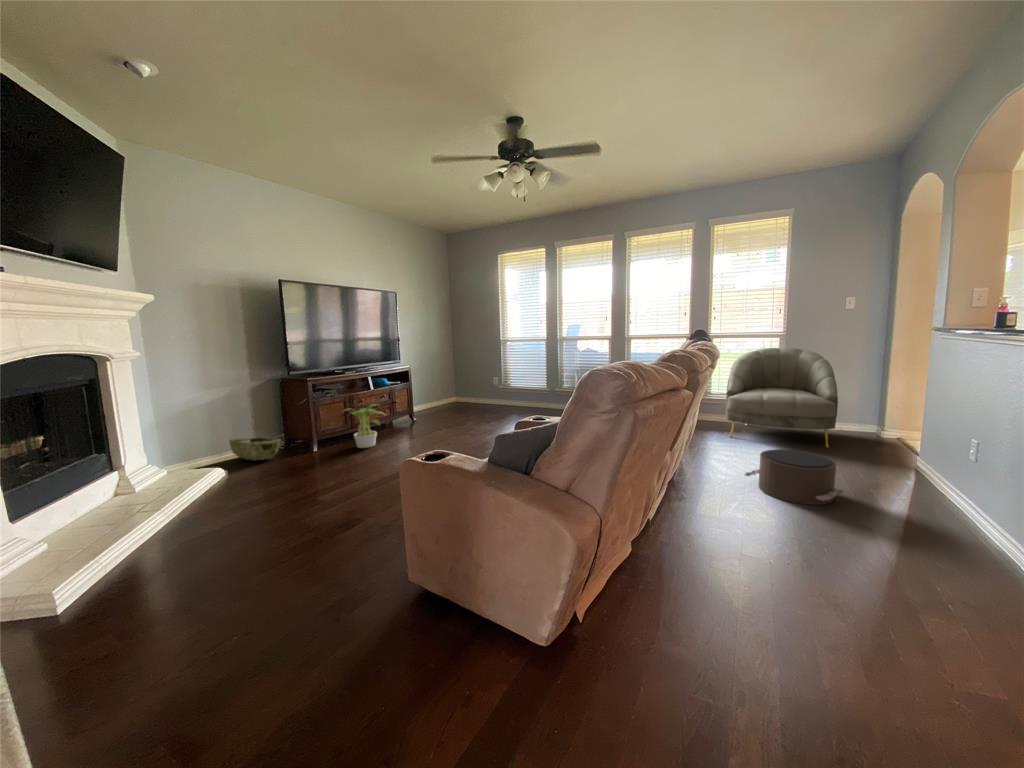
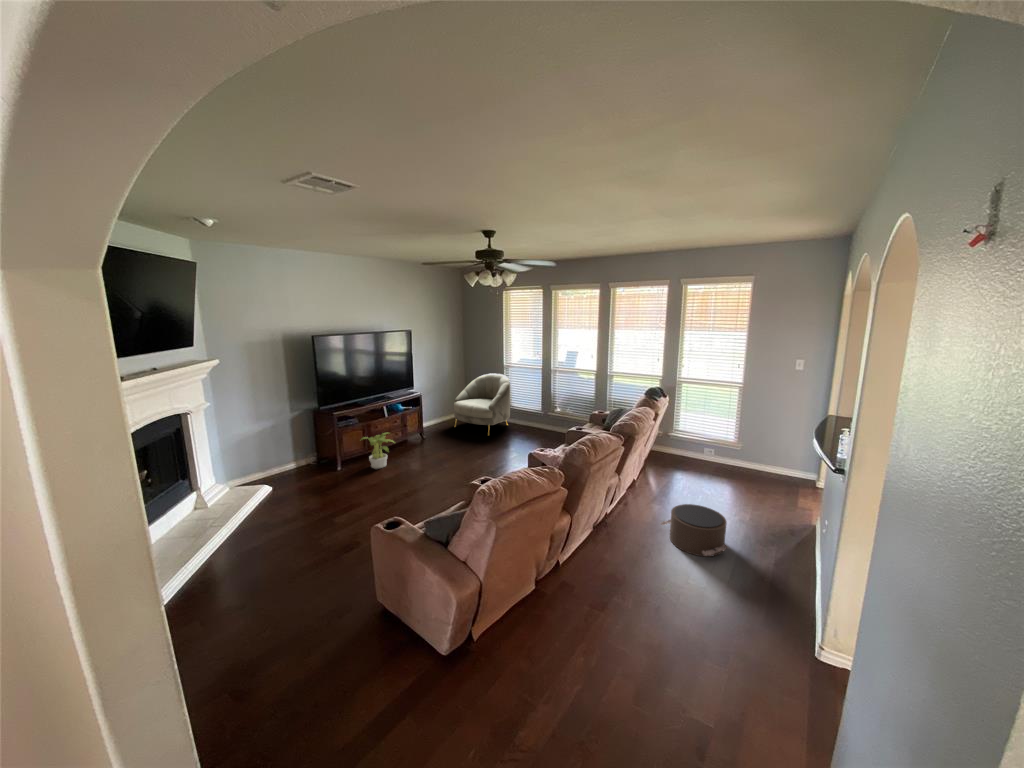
armchair: present [726,348,838,447] -> present [454,373,510,435]
woven basket: present [230,437,280,460] -> none [275,456,312,478]

